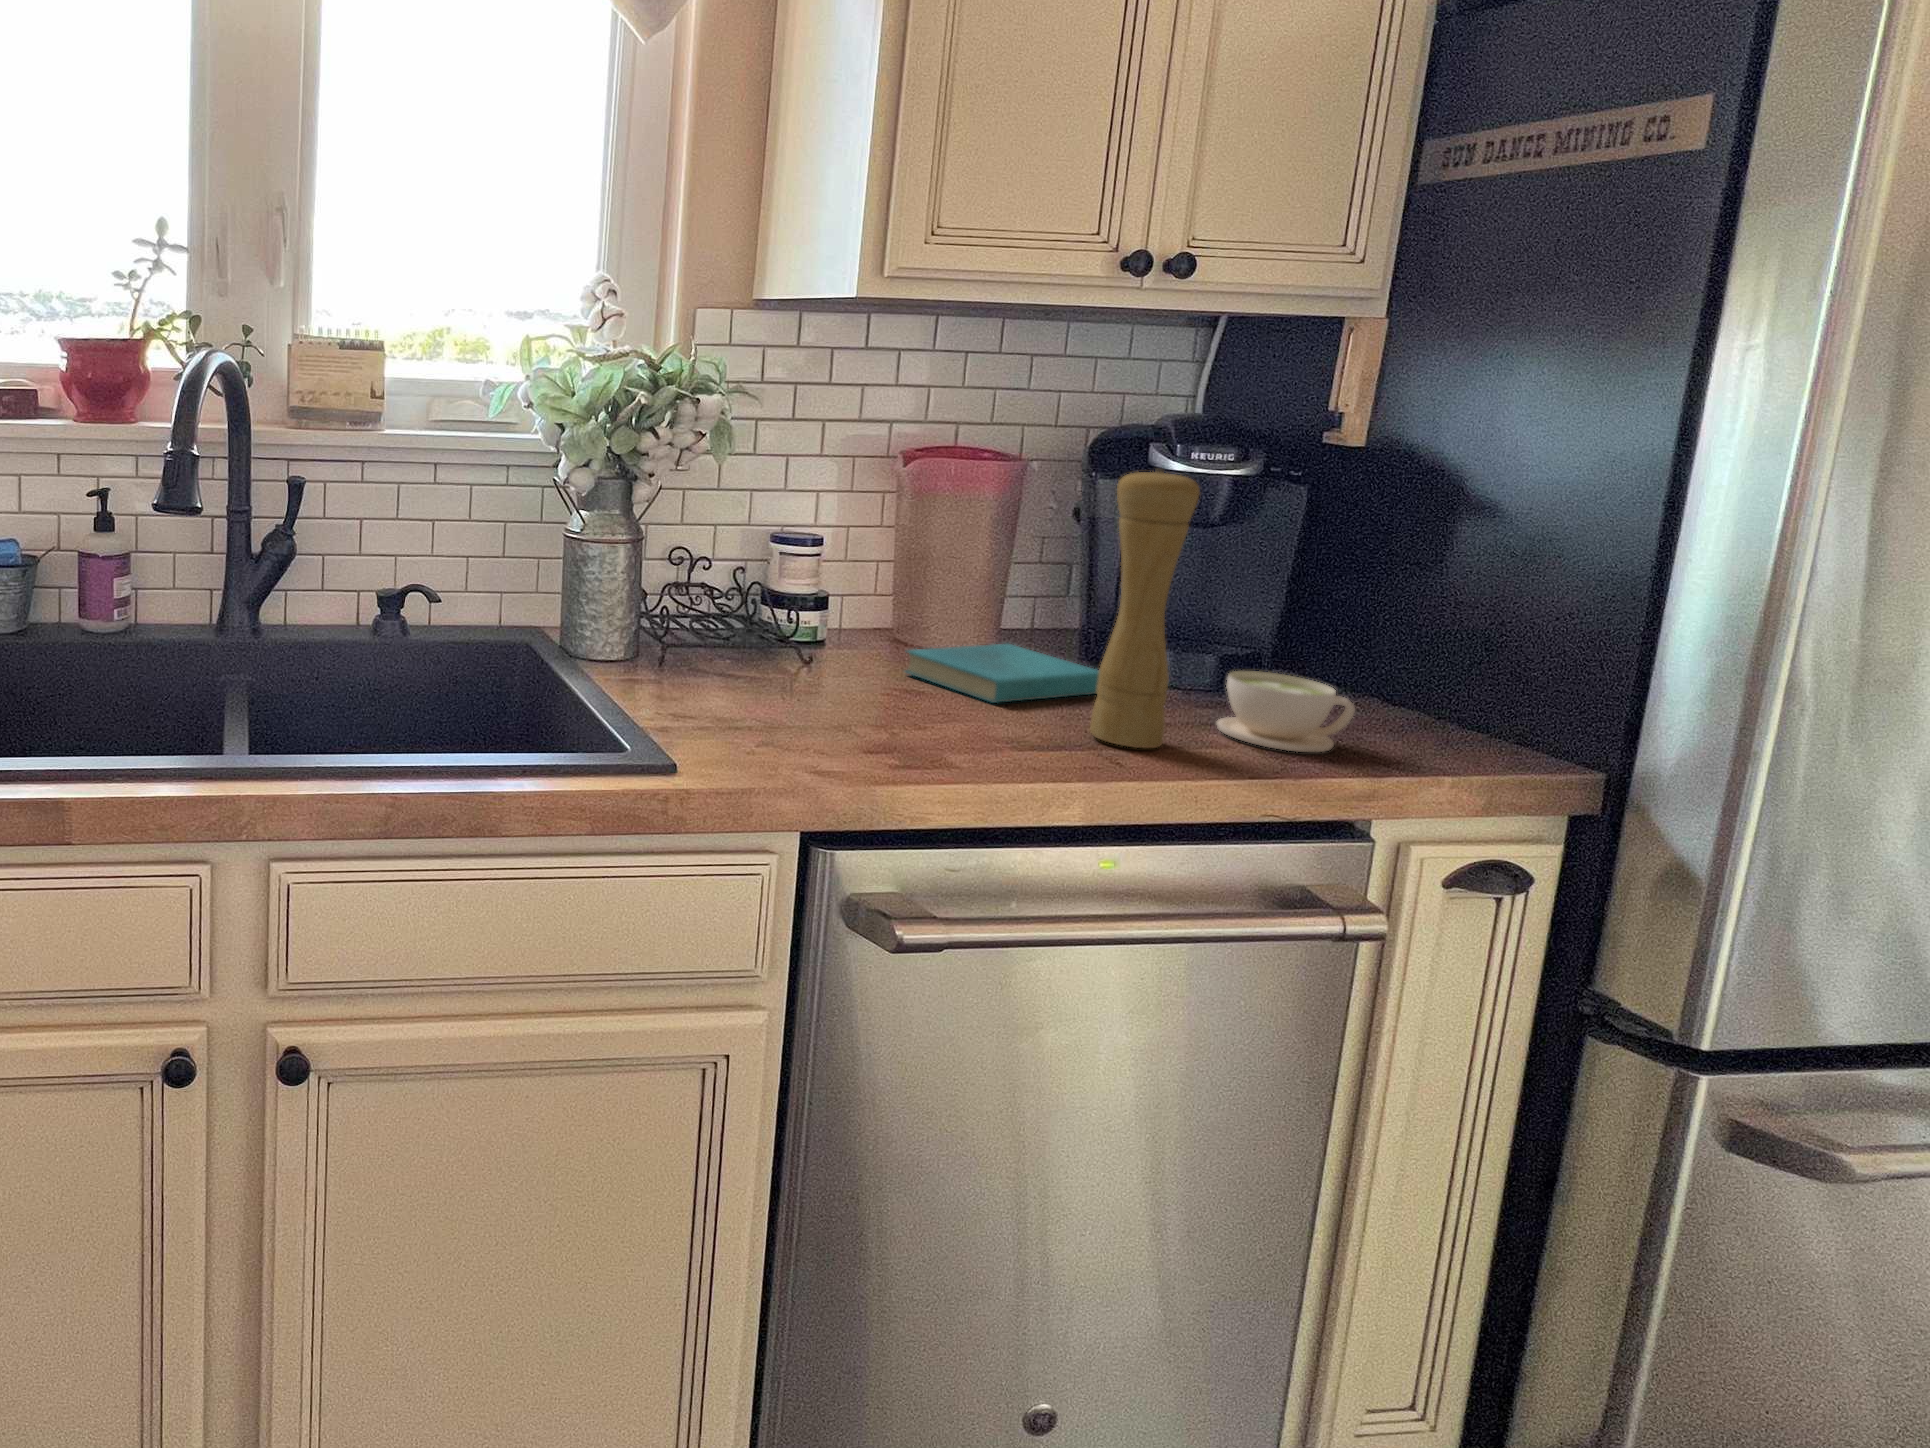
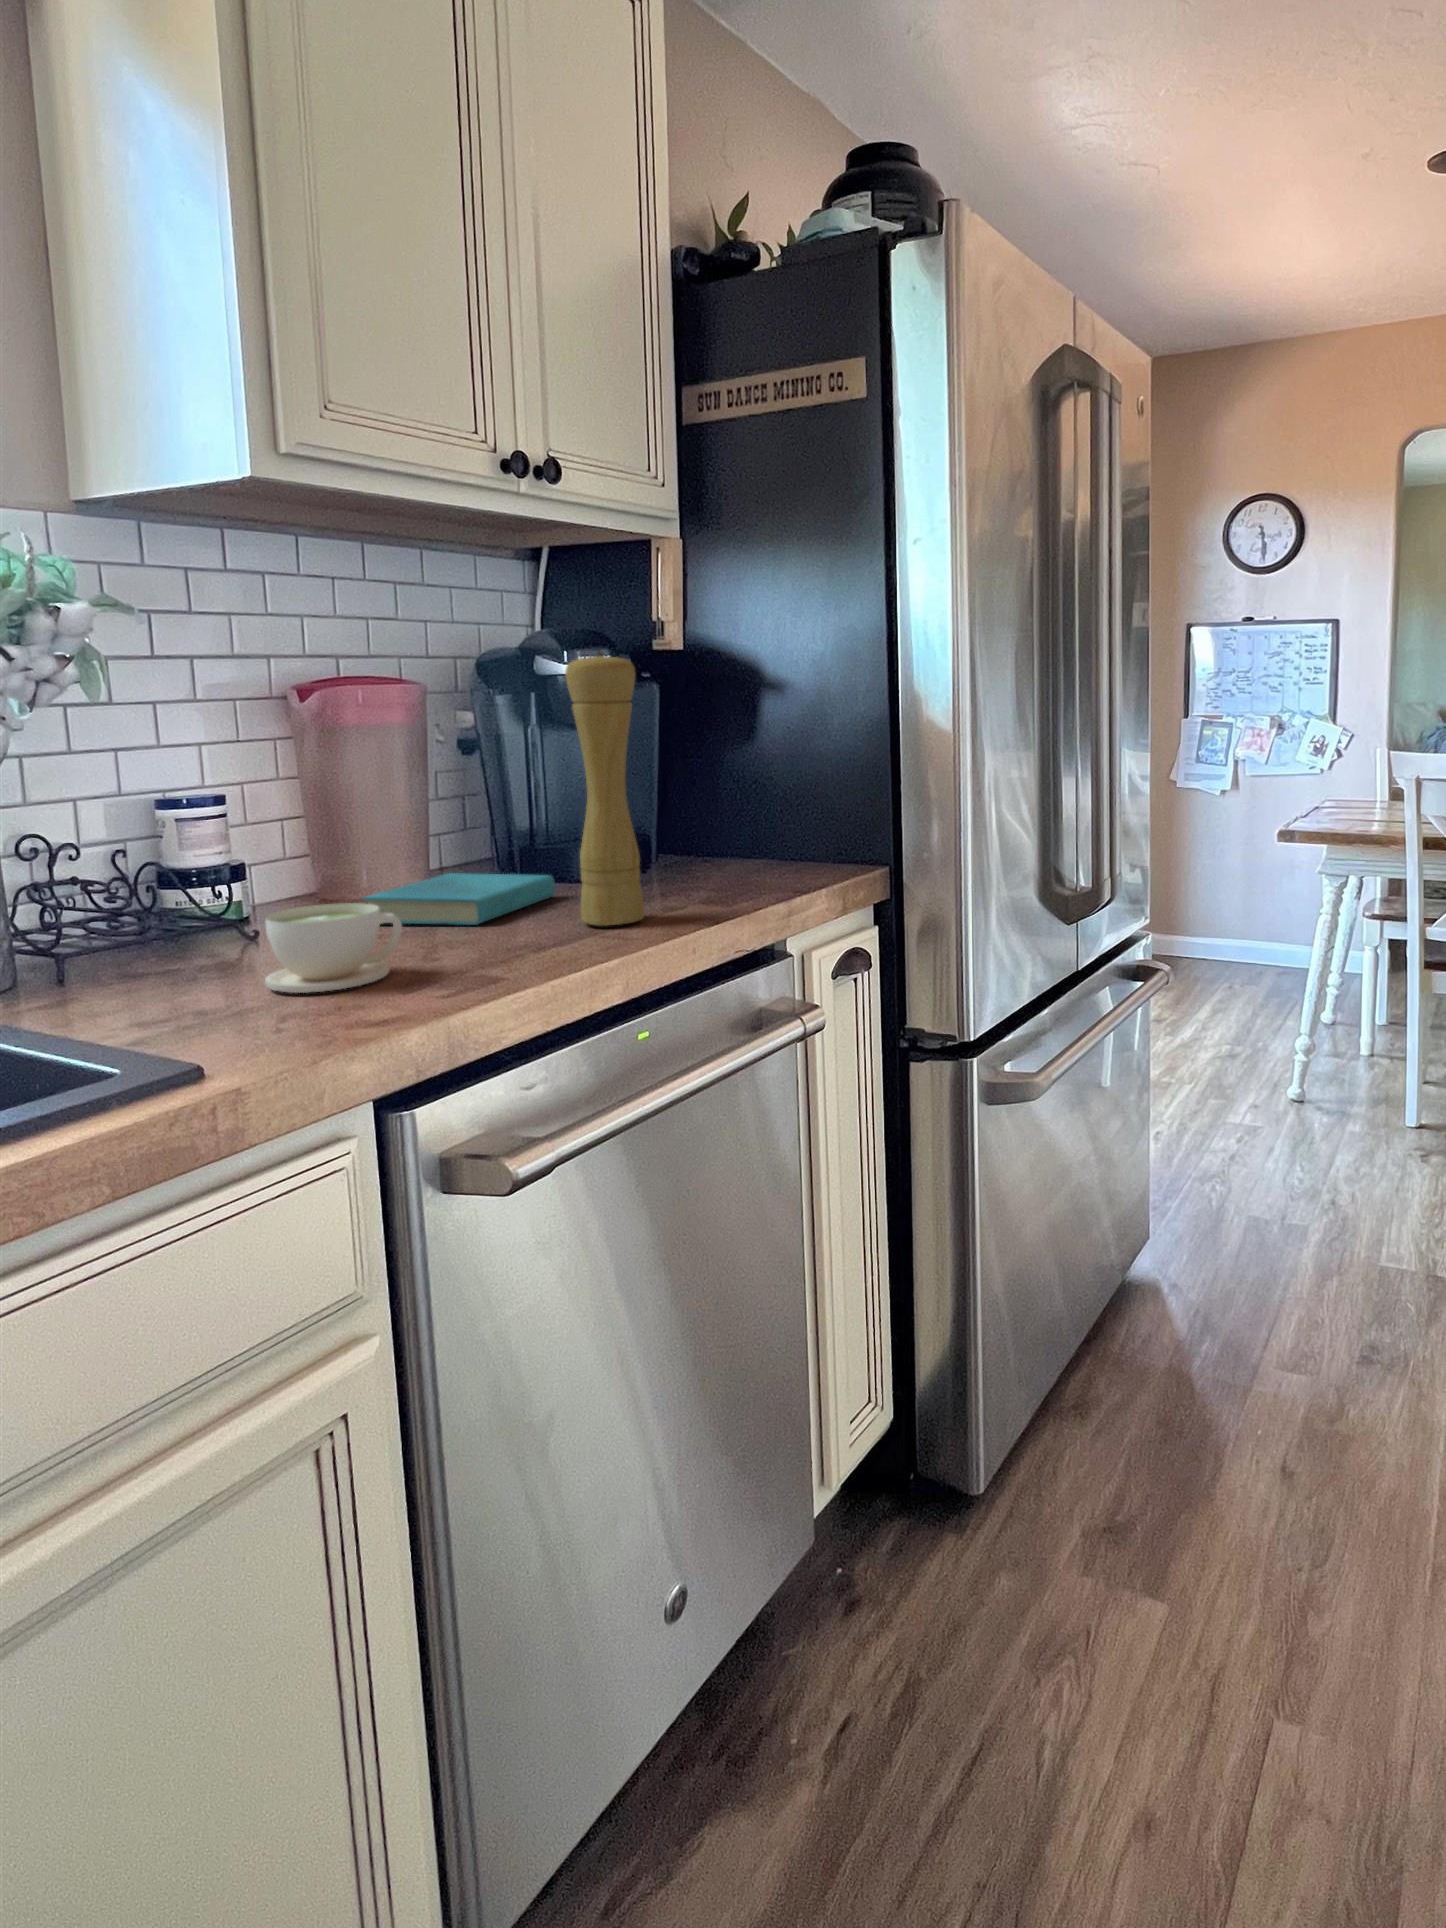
coffee cup: present [1217,671,1355,752] -> present [265,903,402,993]

